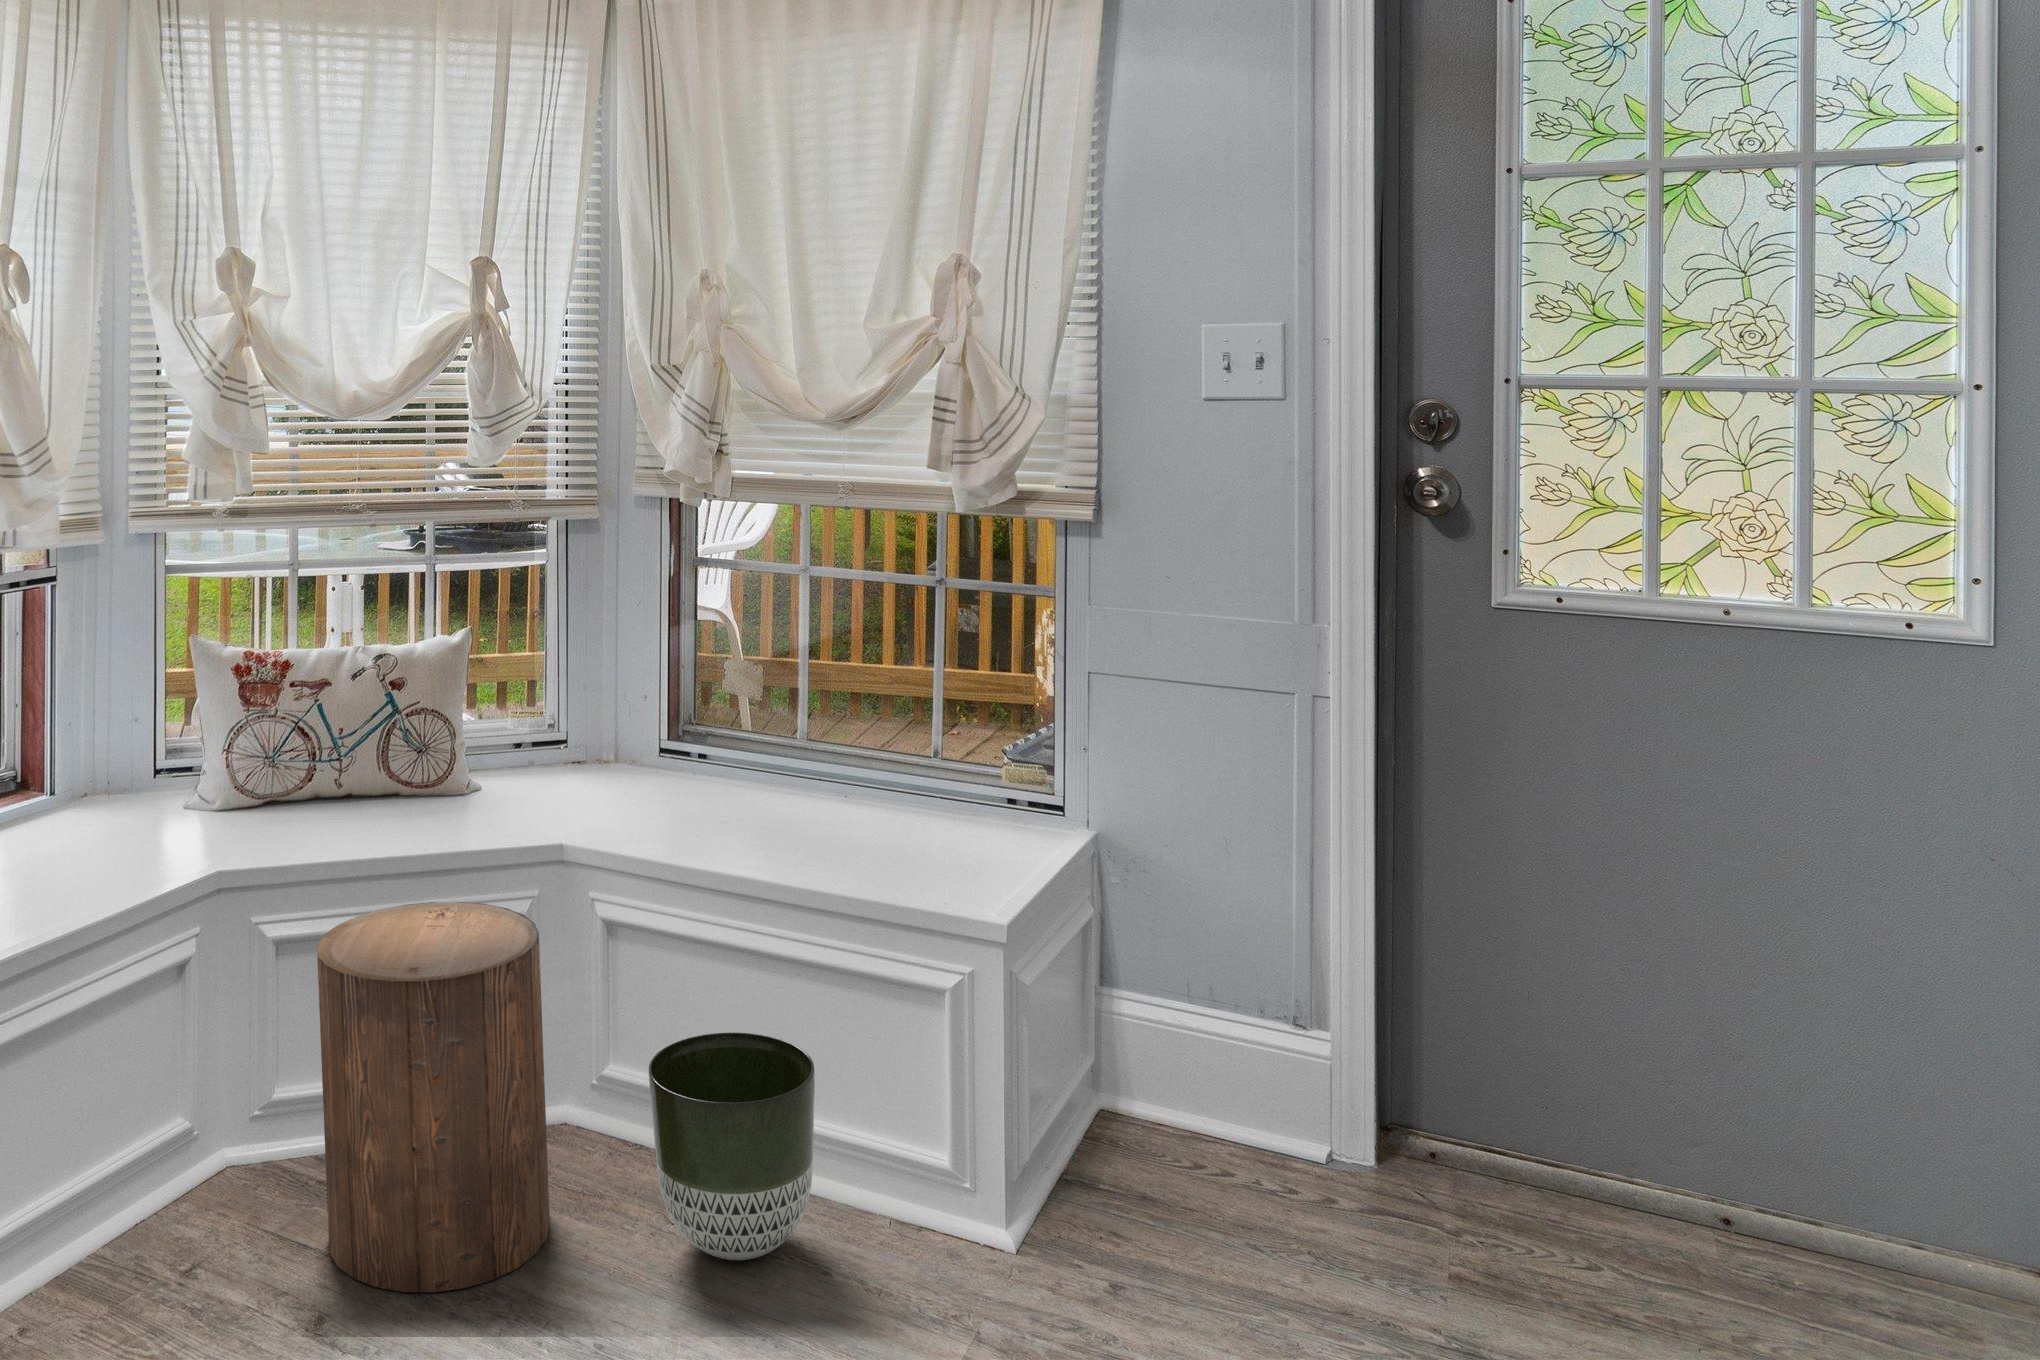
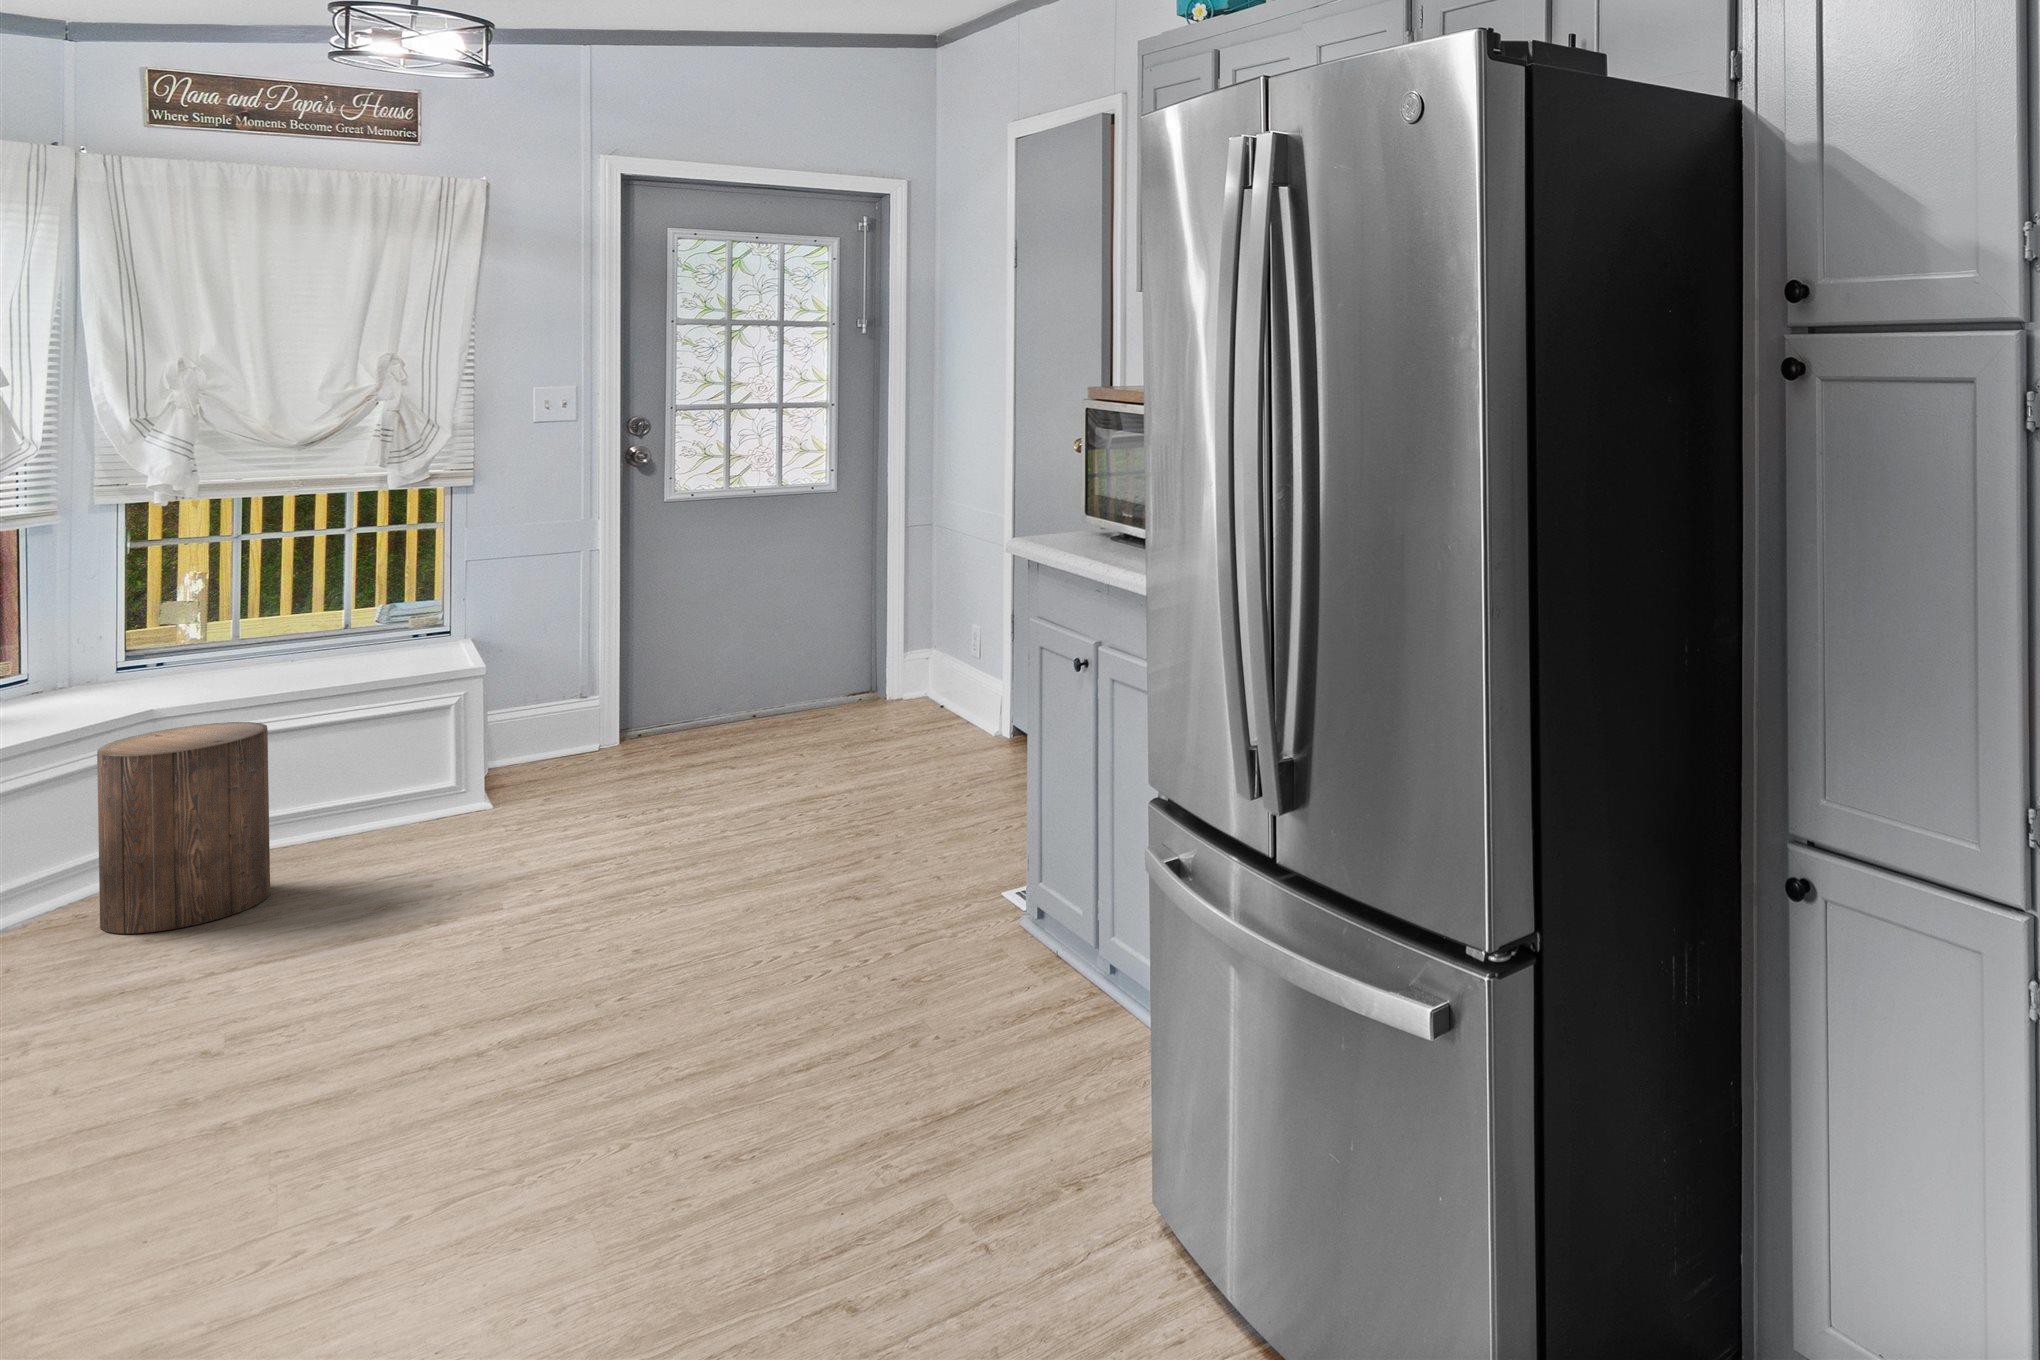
planter: present [649,1033,815,1260] -> none [321,748,427,855]

